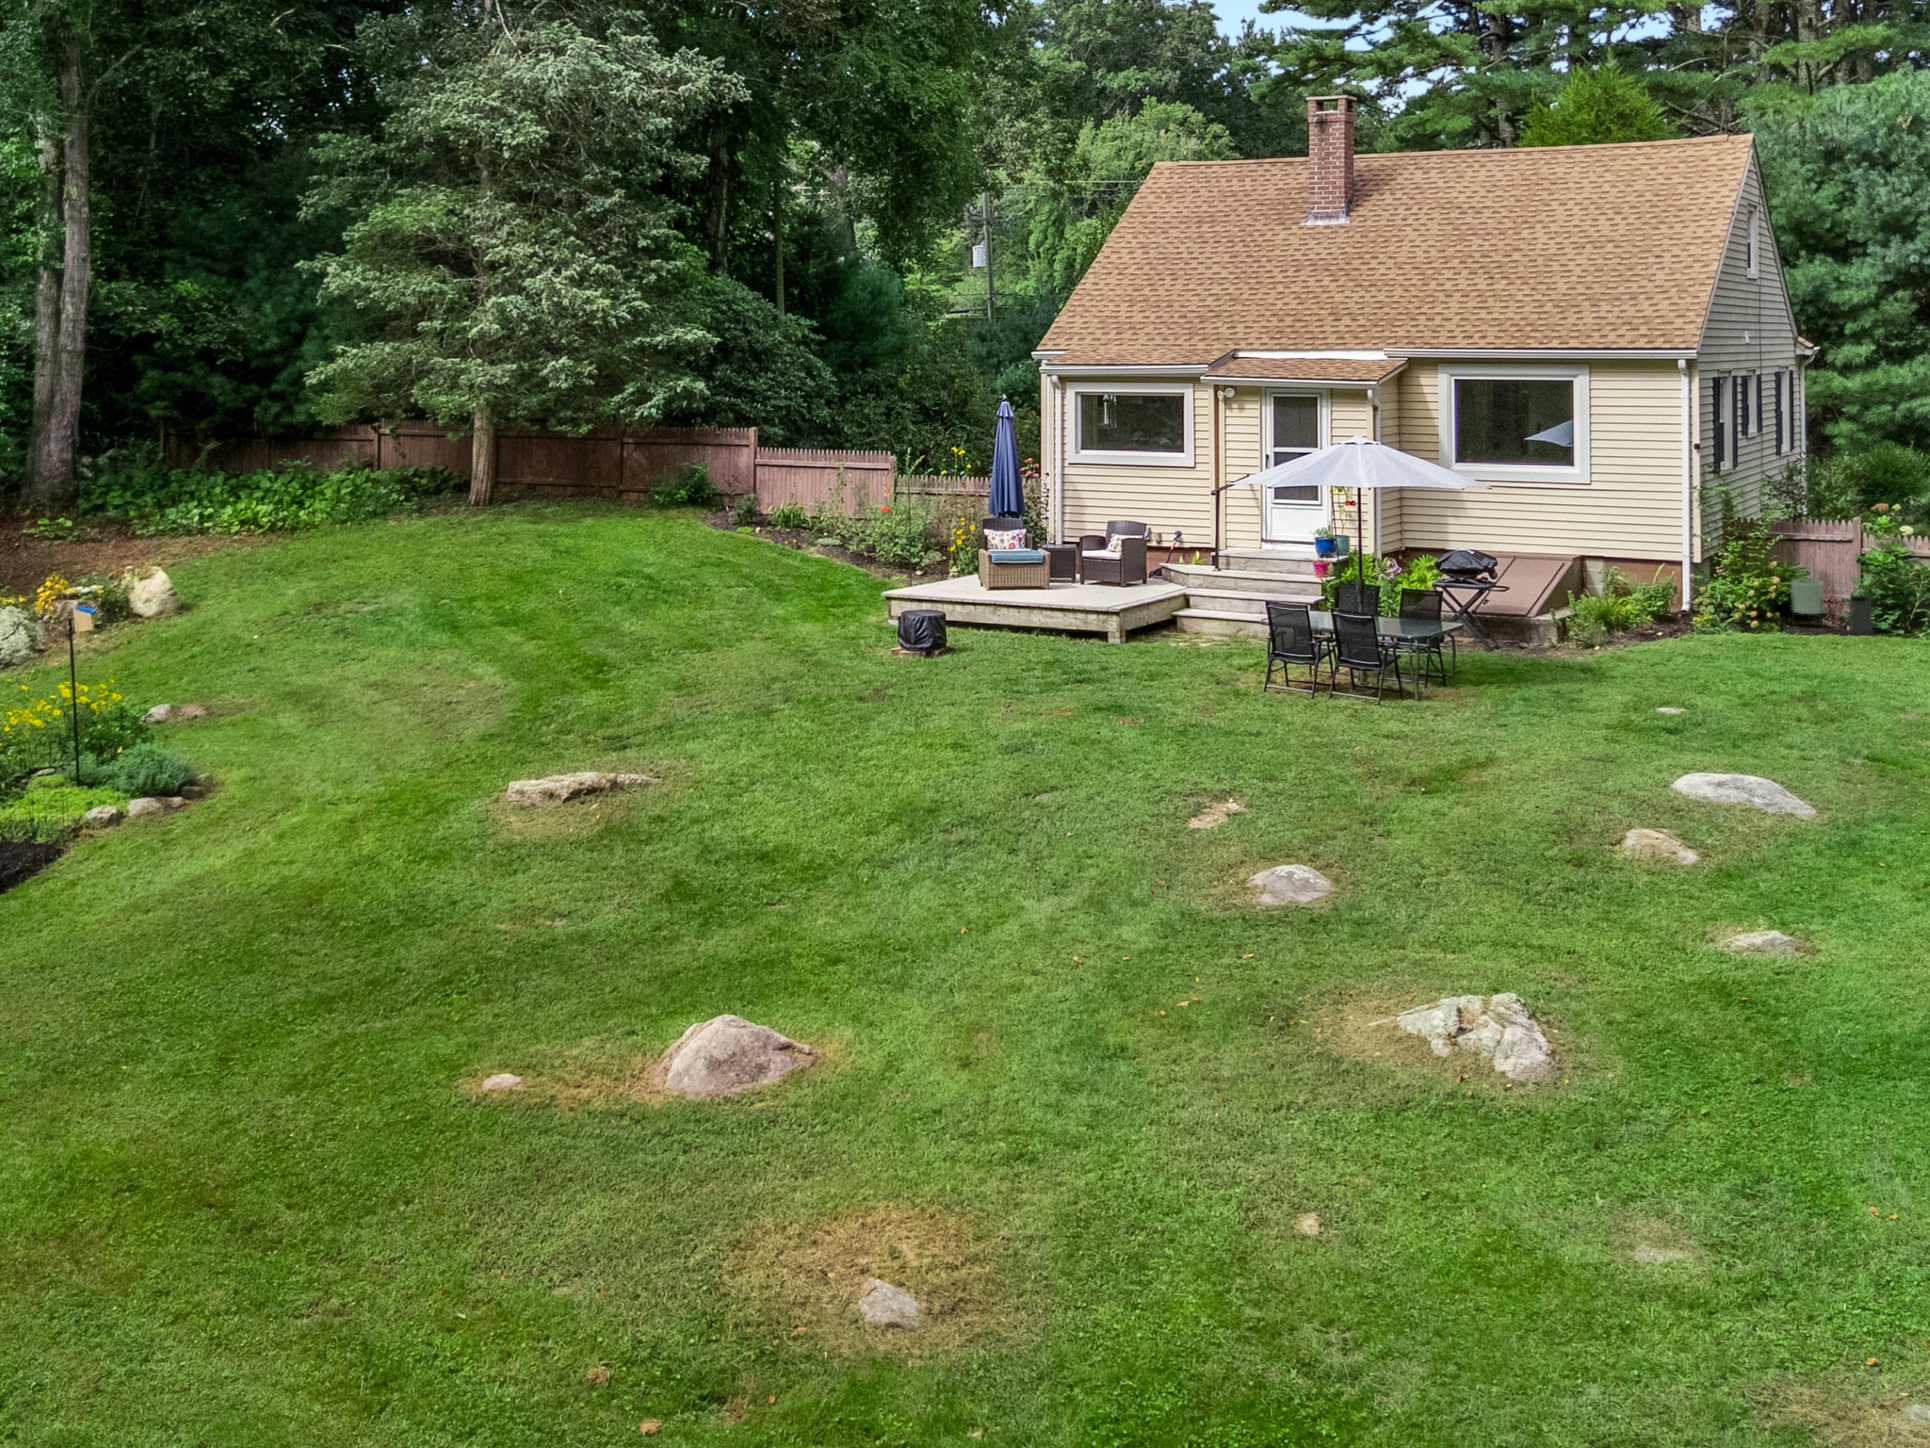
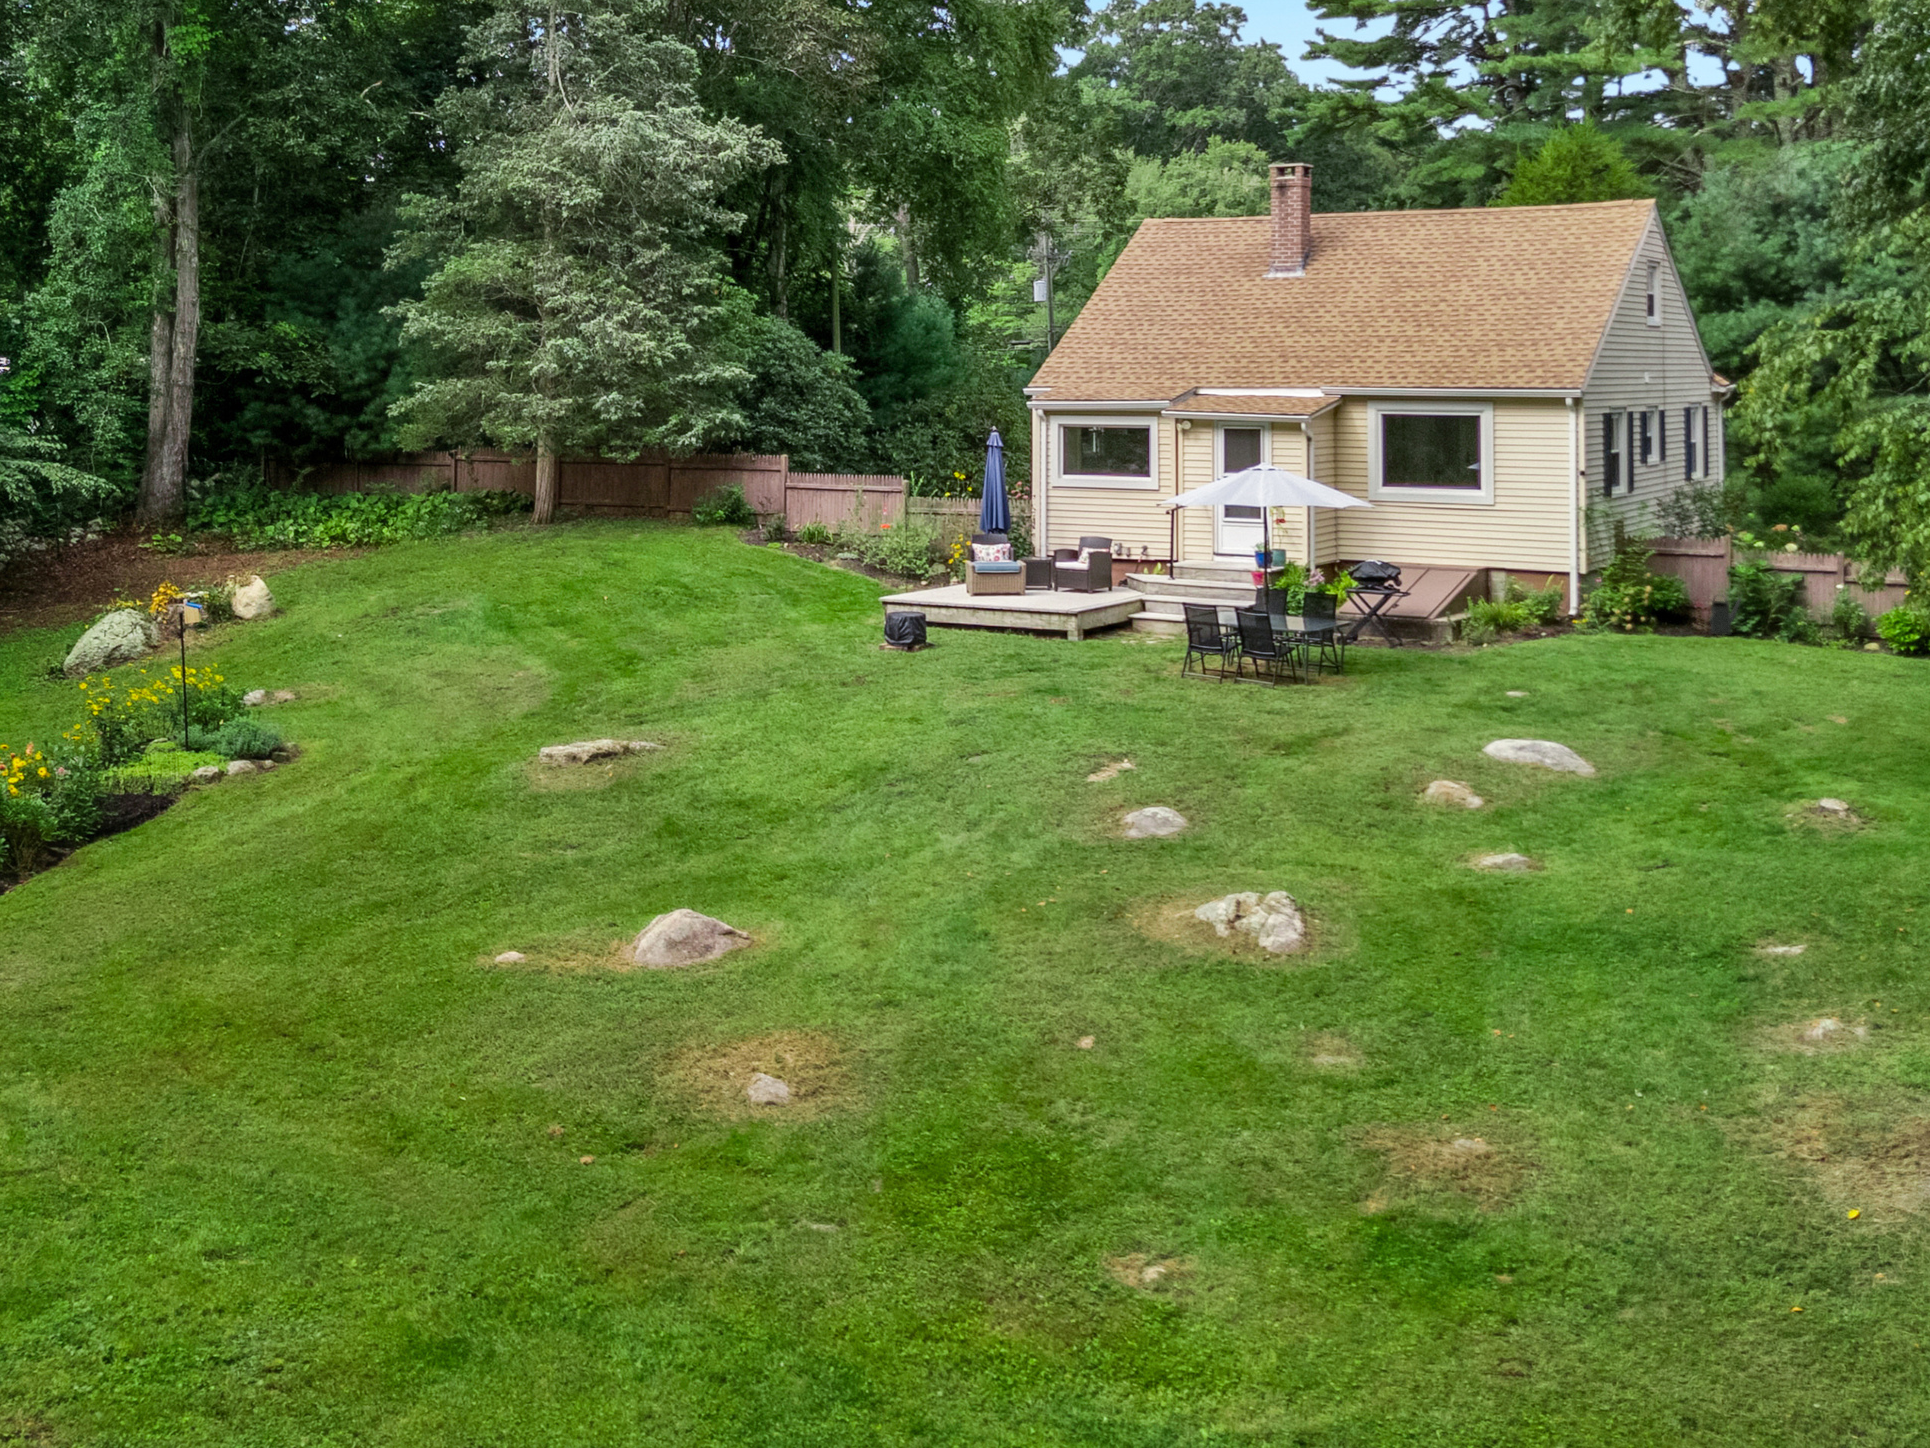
planter: present [1791,580,1824,625] -> none [1665,588,1692,629]

